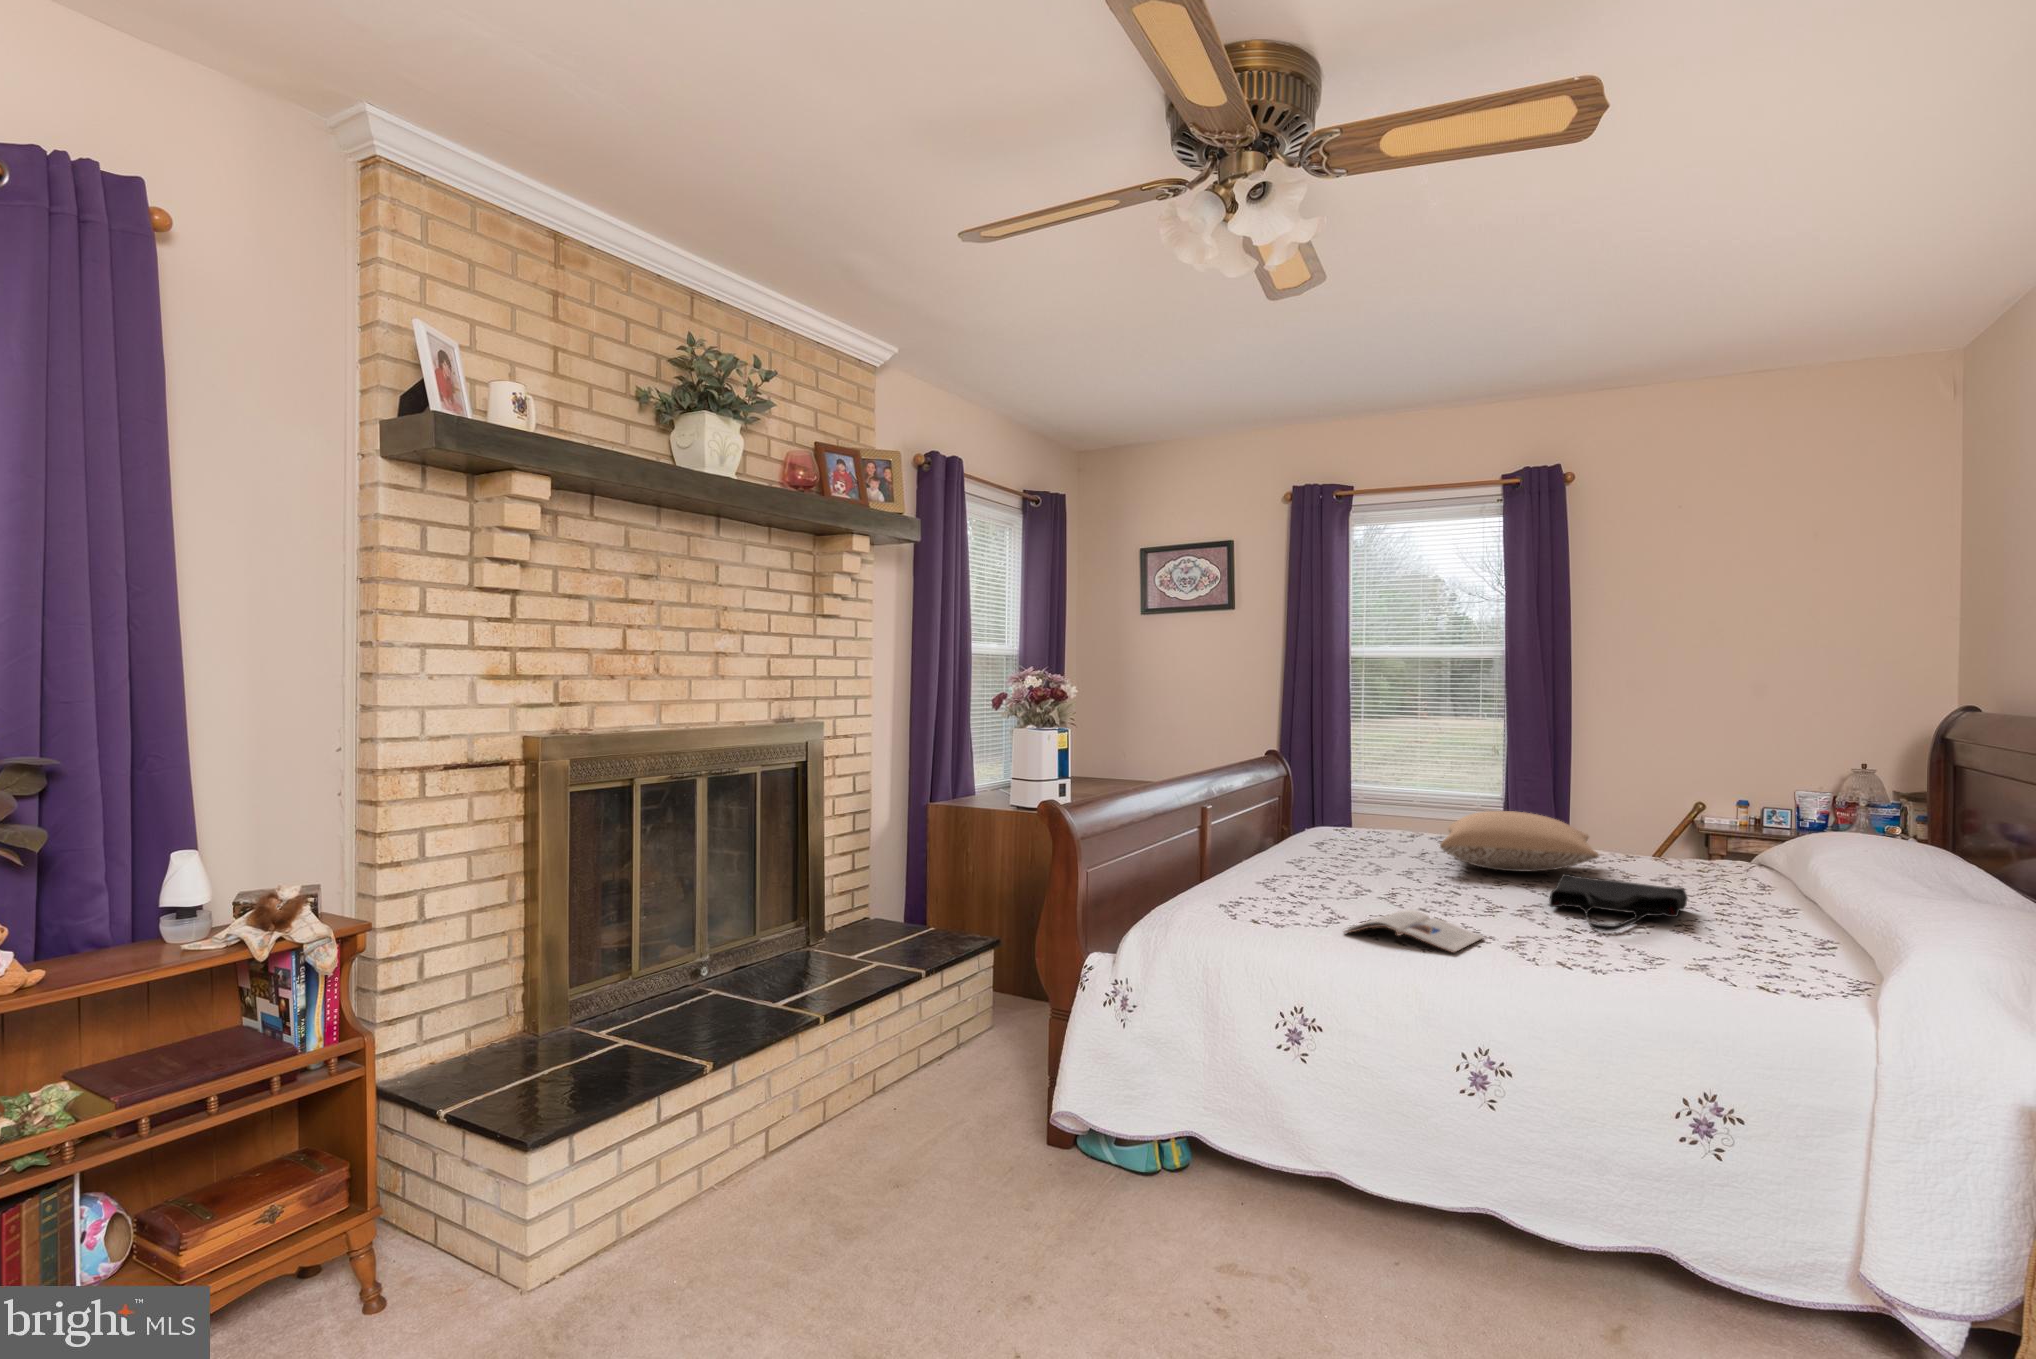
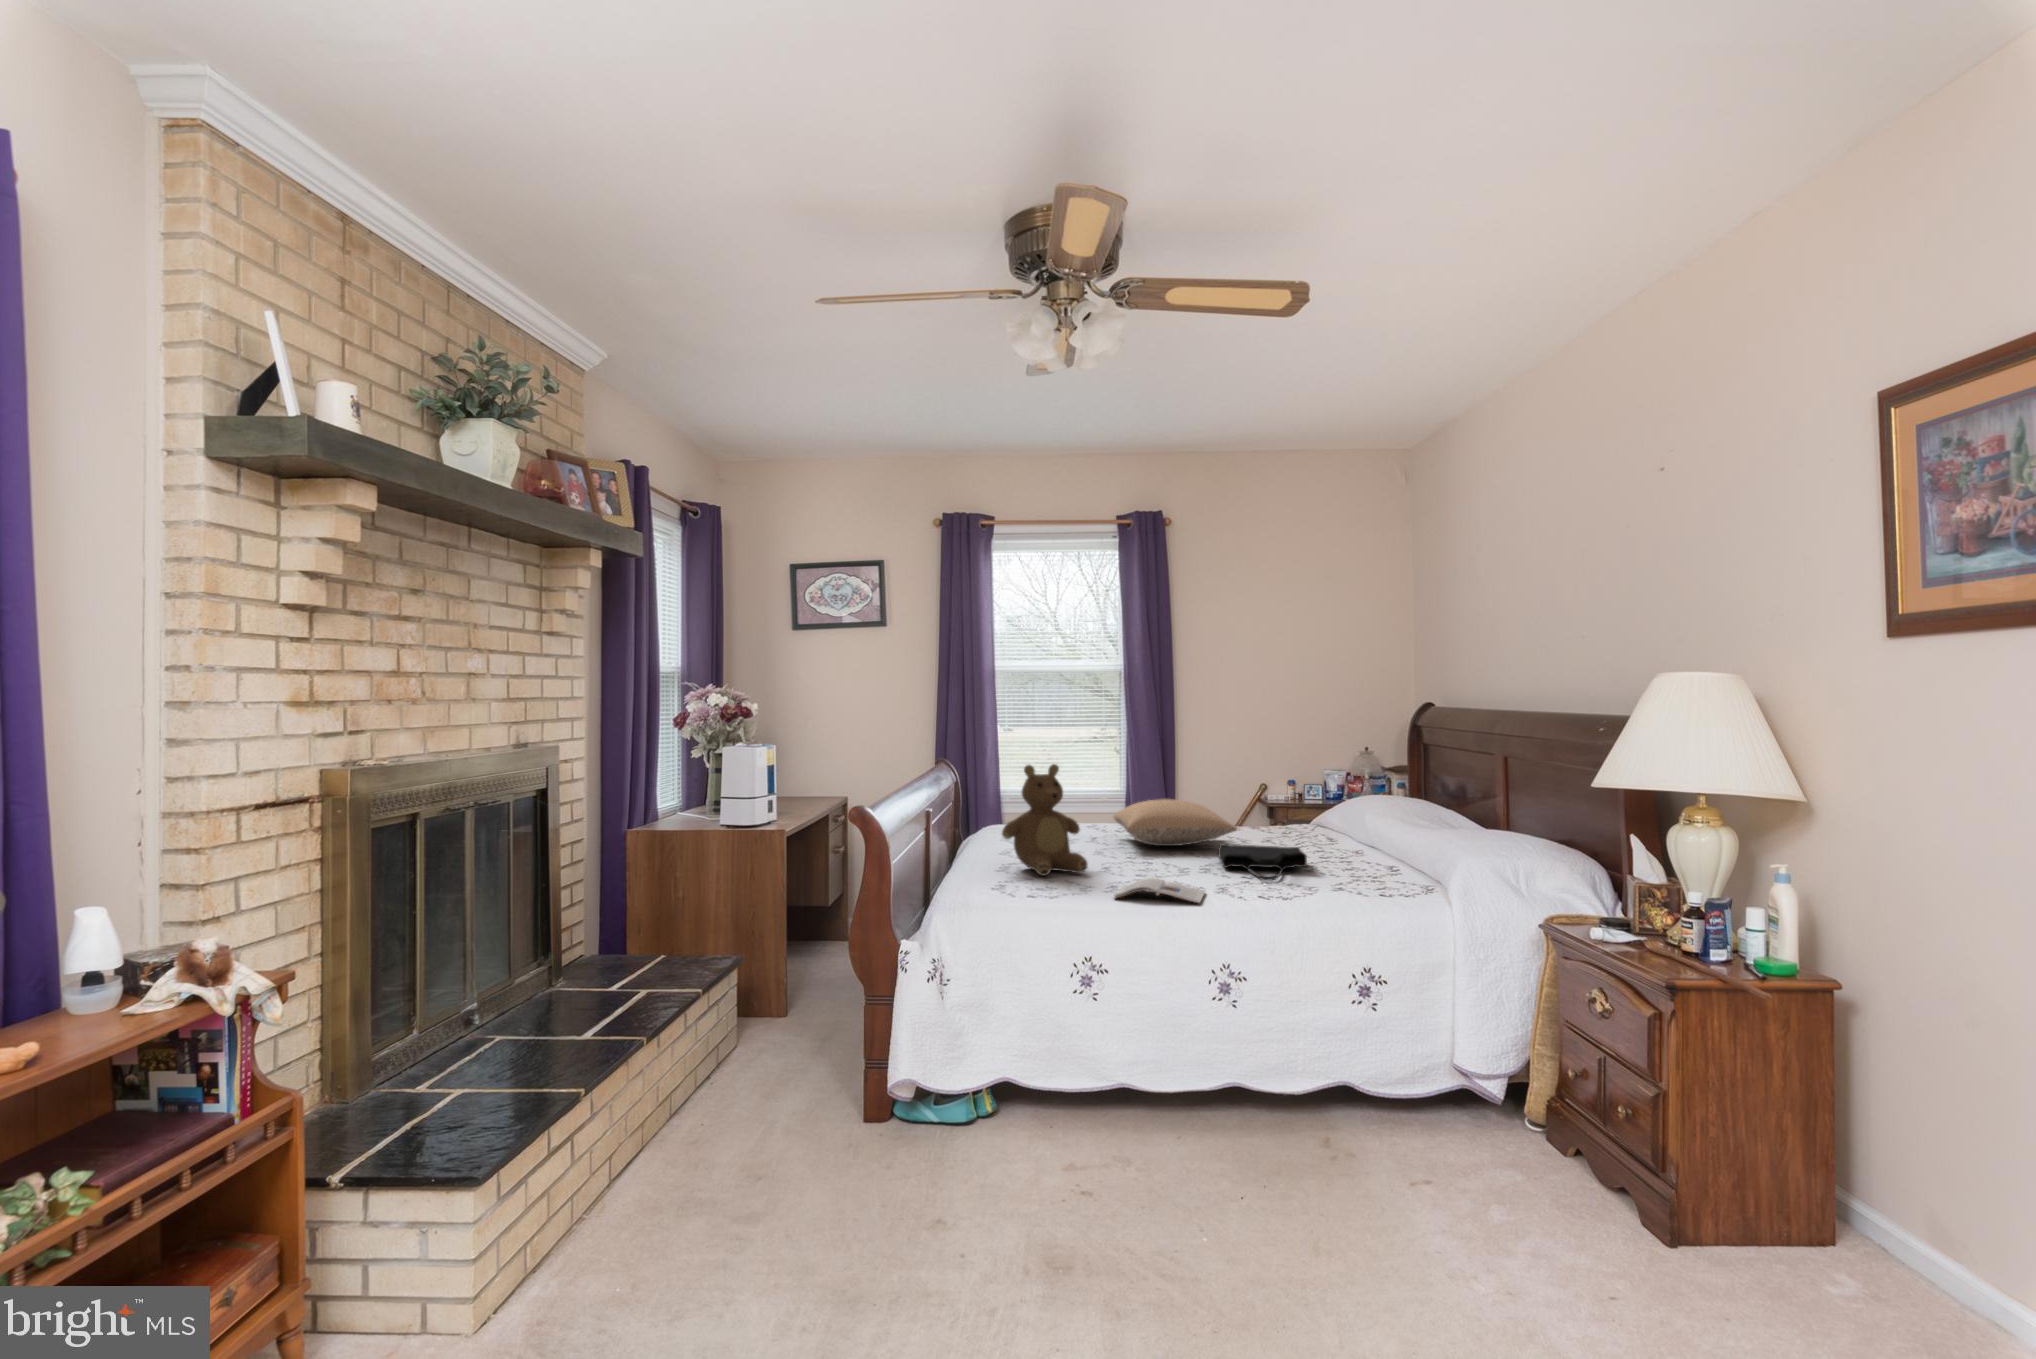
teddy bear: none [1249,759,1355,895] -> present [1002,764,1087,876]

